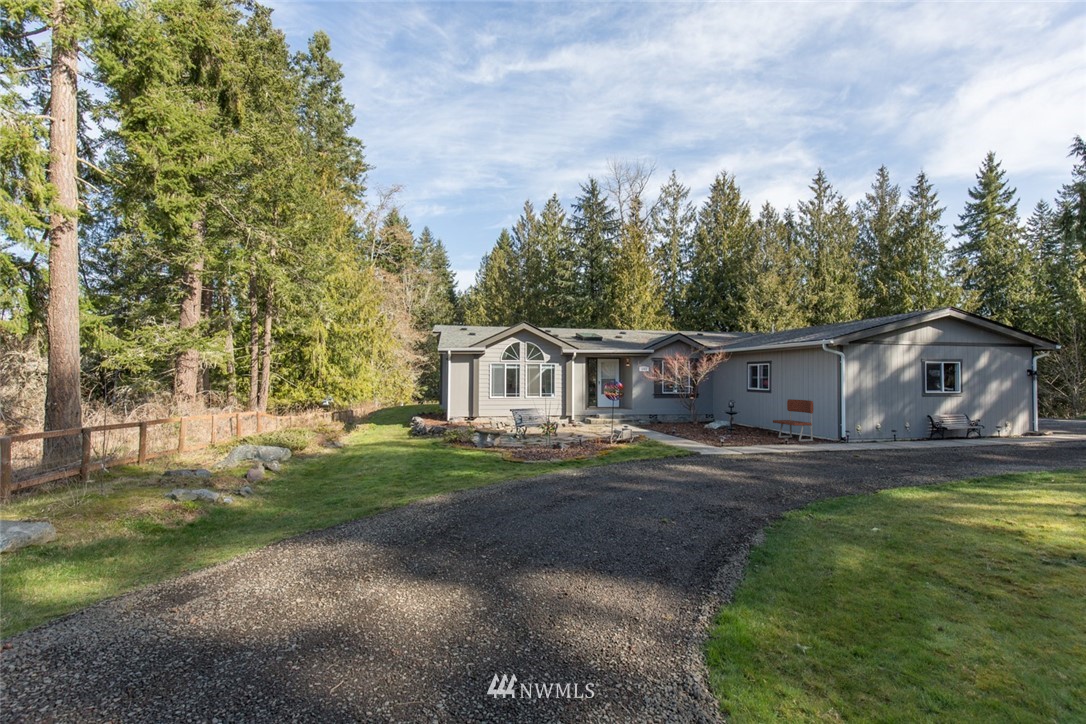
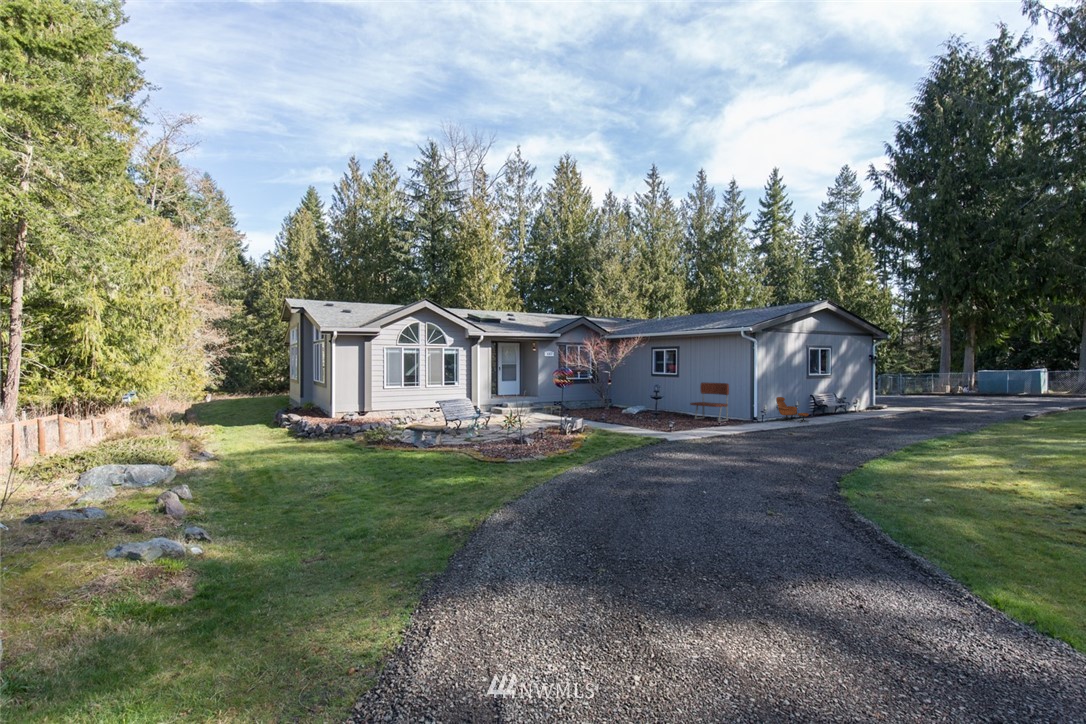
lounge chair: none [873,418,910,448] -> present [776,397,809,422]

